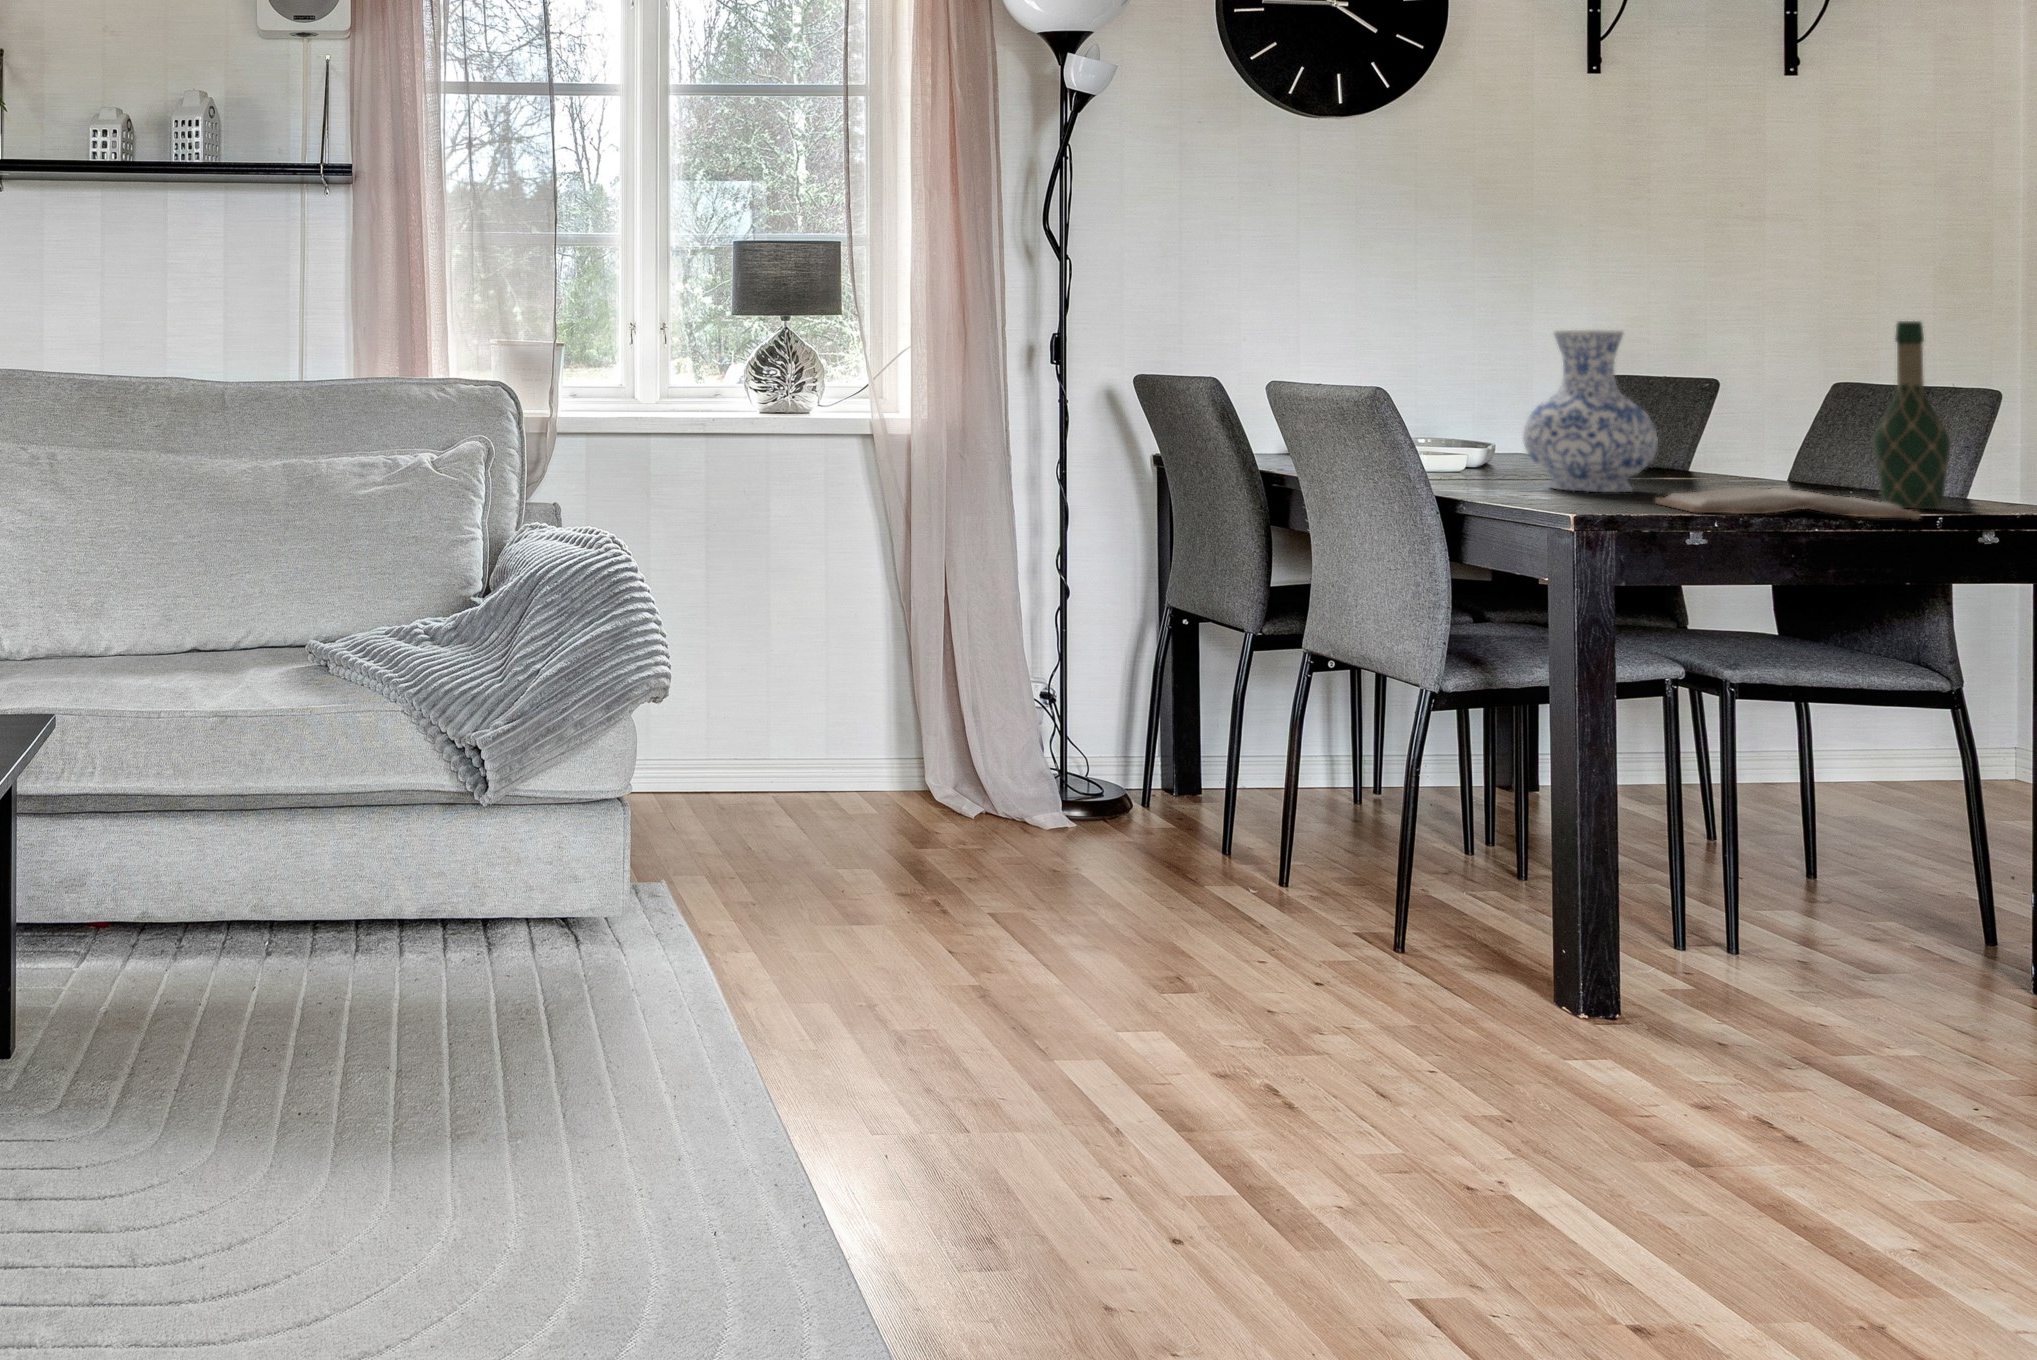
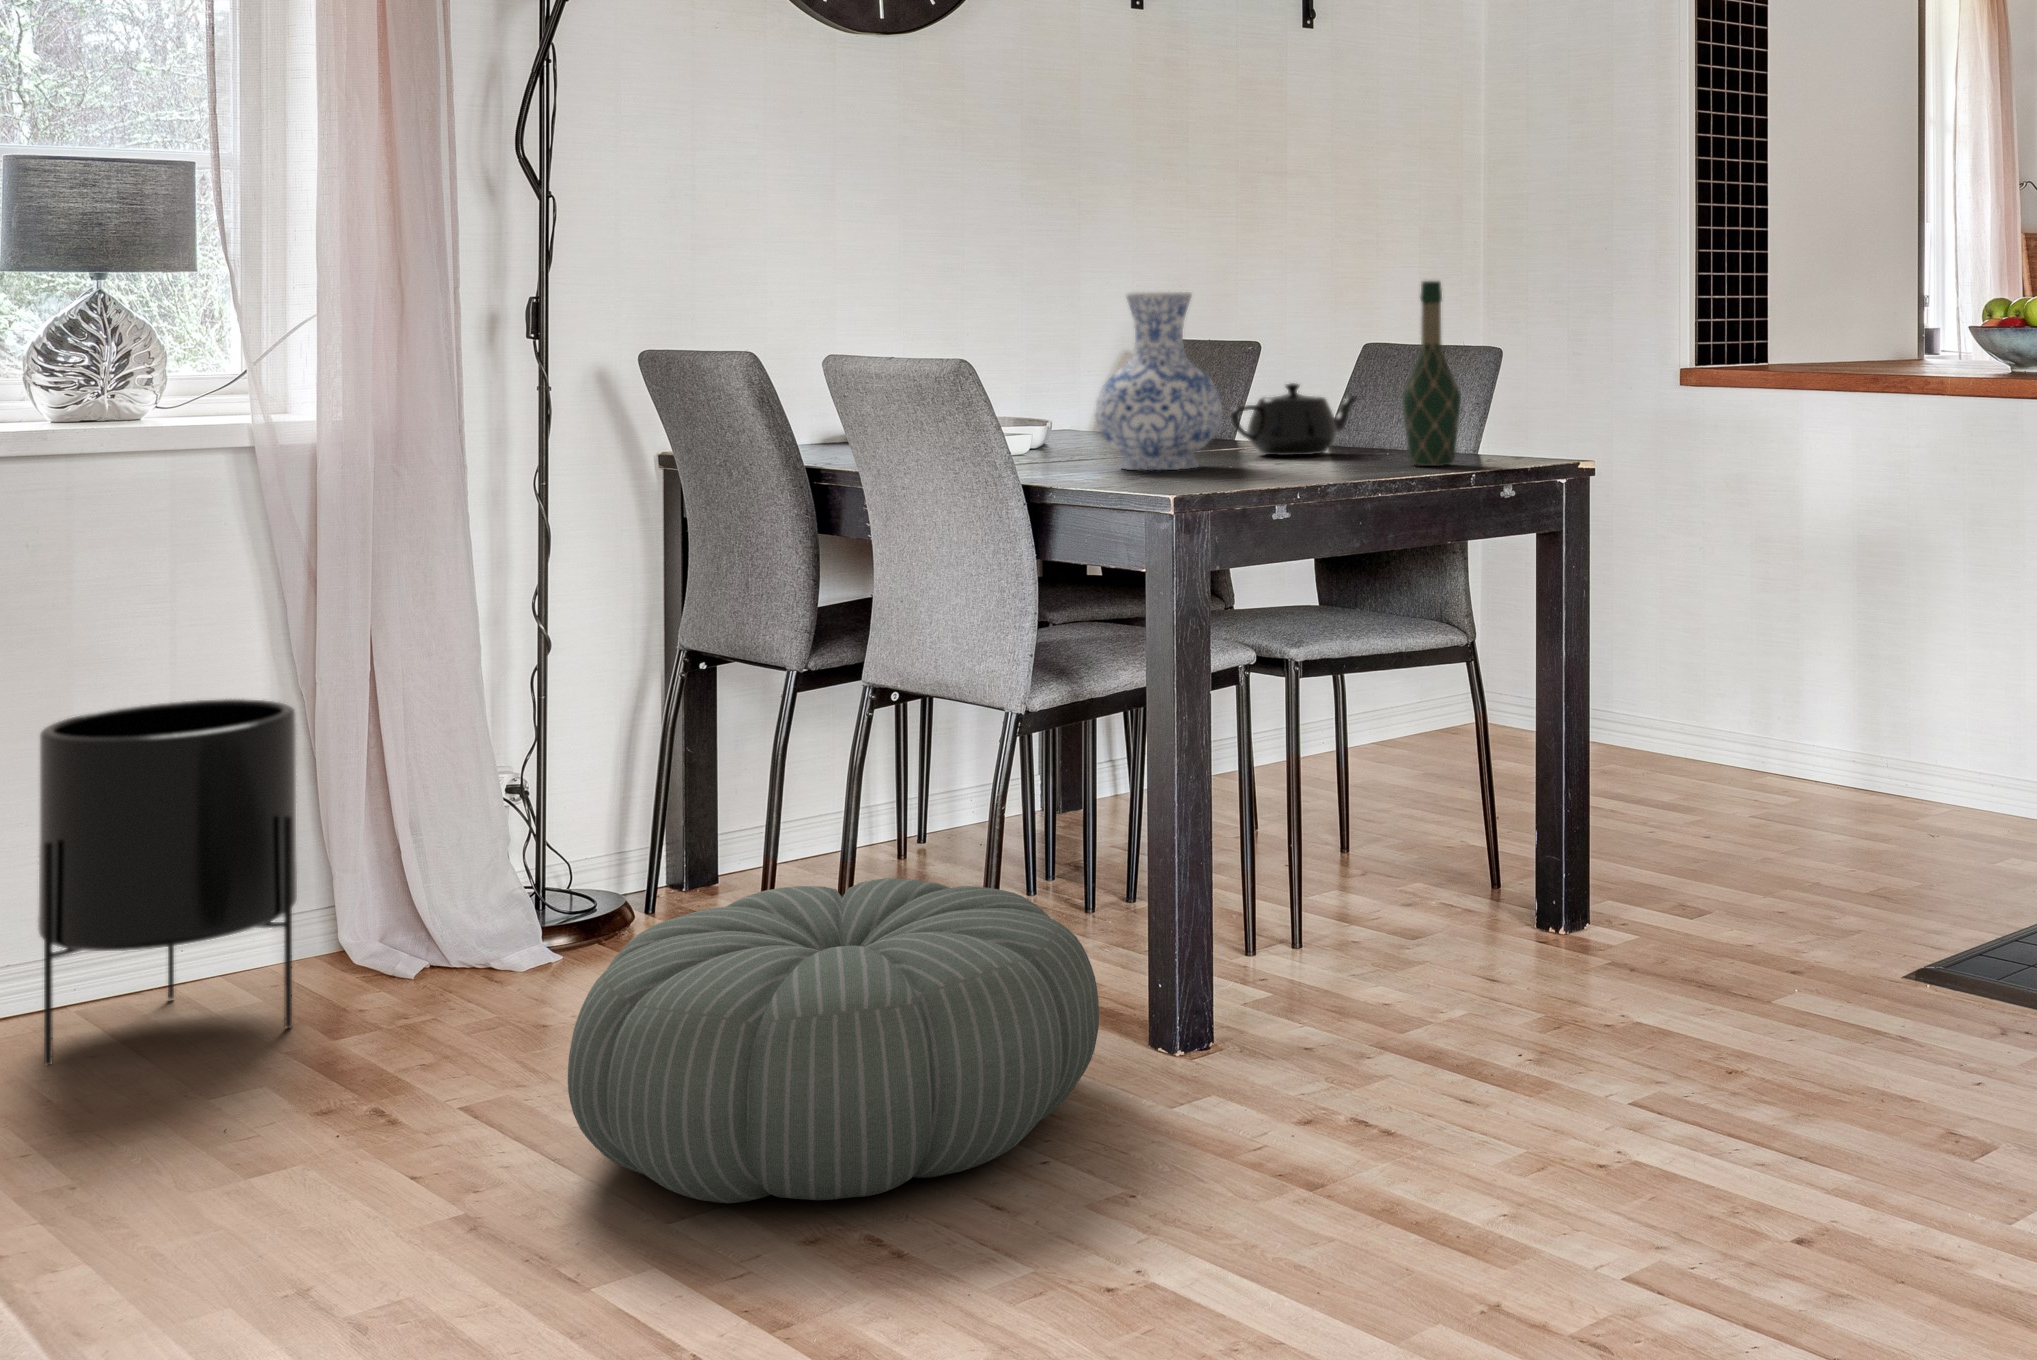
teapot: none [1675,419,1833,488] -> present [1230,383,1358,455]
book: present [1655,488,1921,519] -> none [1227,455,1448,486]
planter: none [747,595,893,828] -> present [38,699,297,1065]
pouf: none [1047,795,1493,1055] -> present [568,878,1099,1203]

